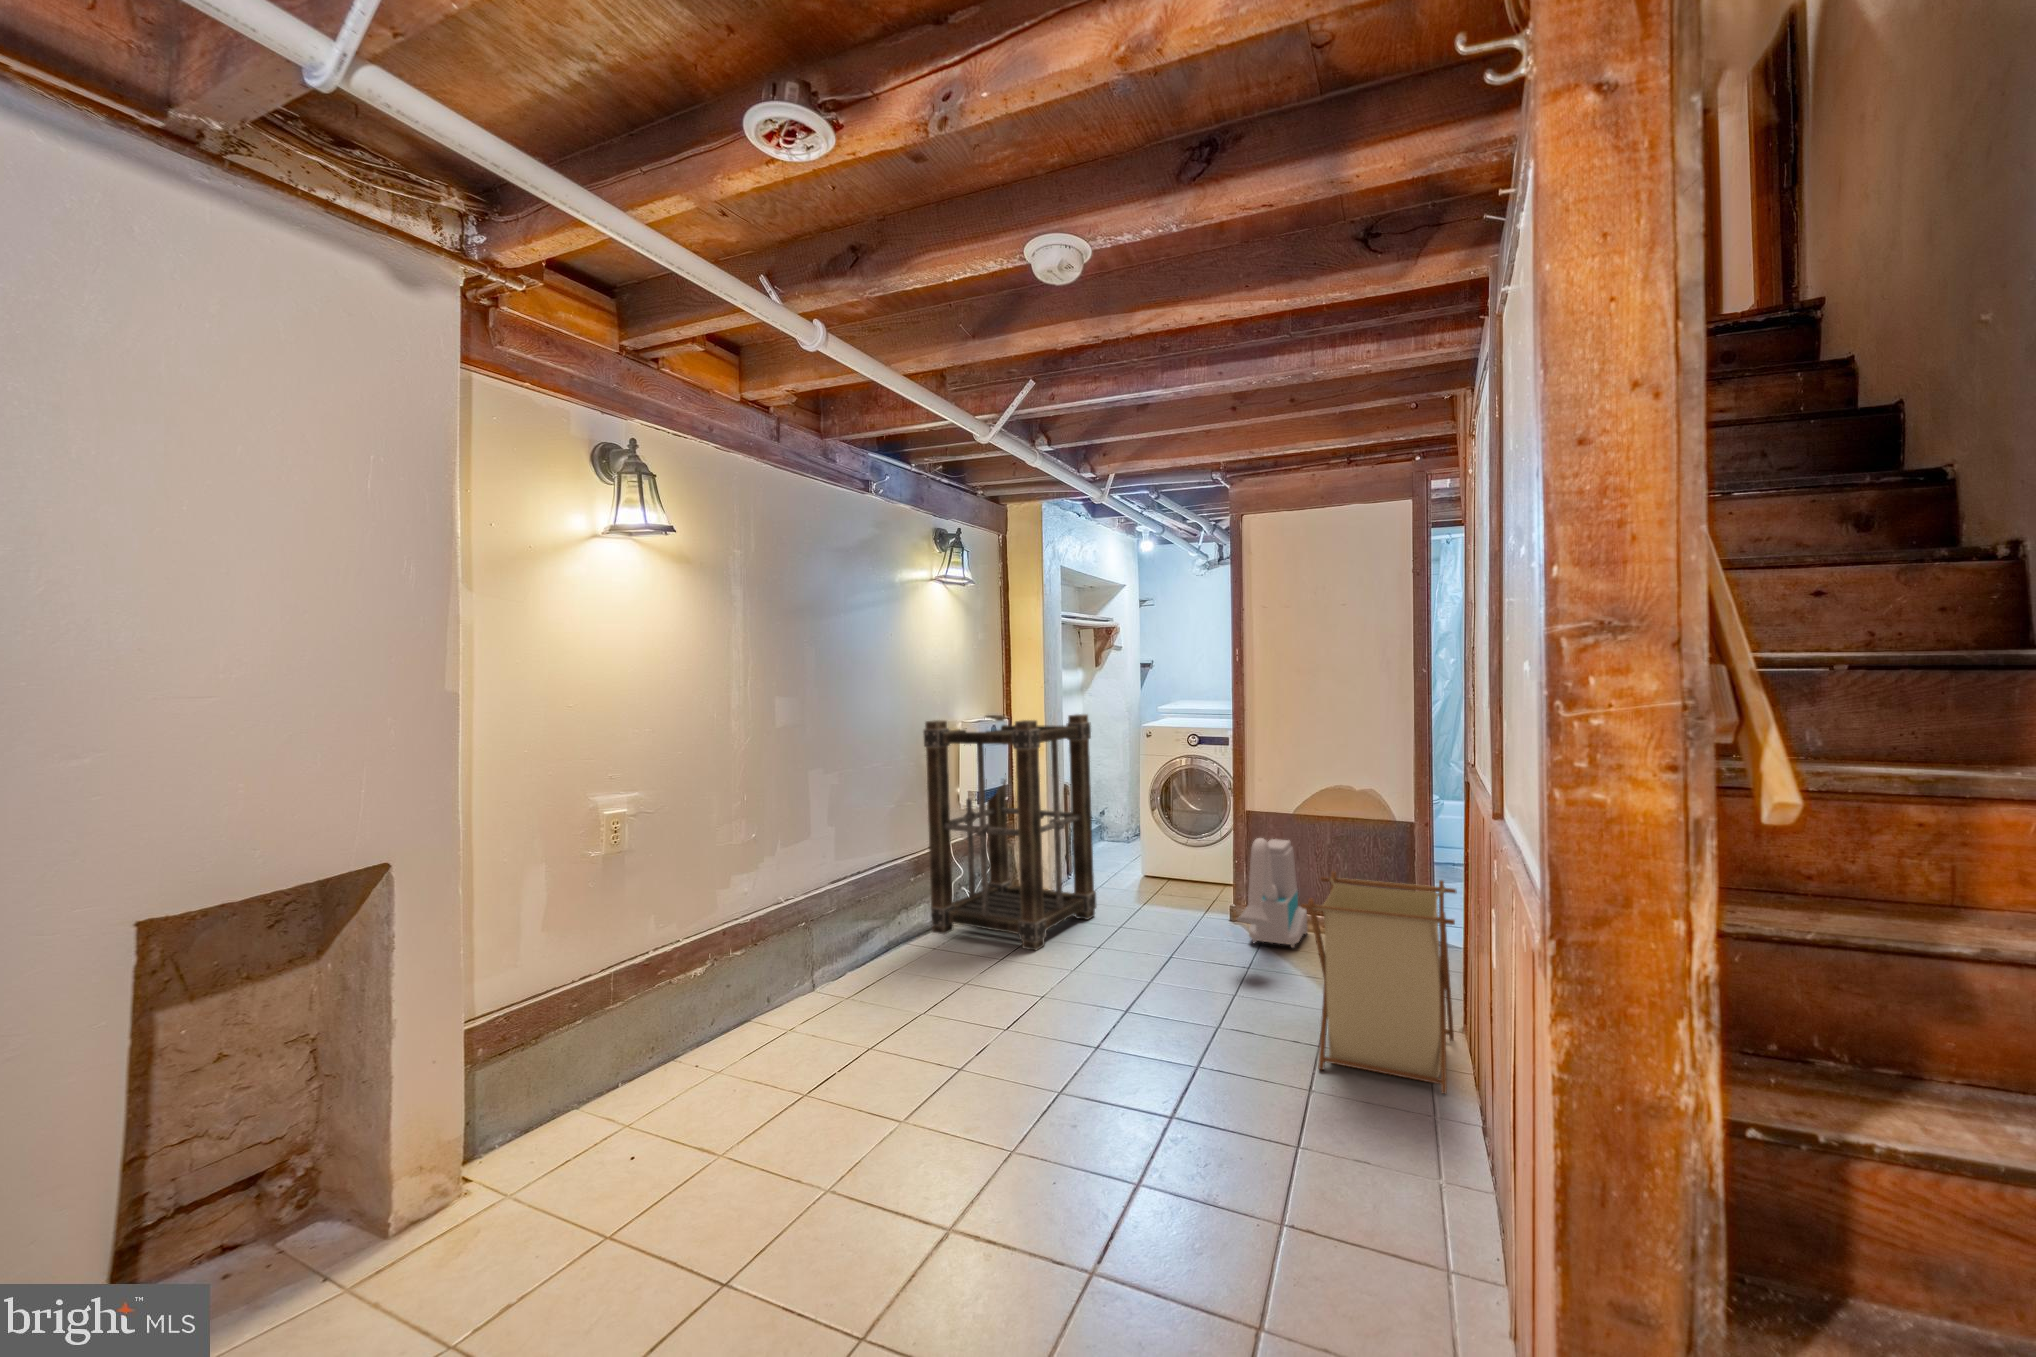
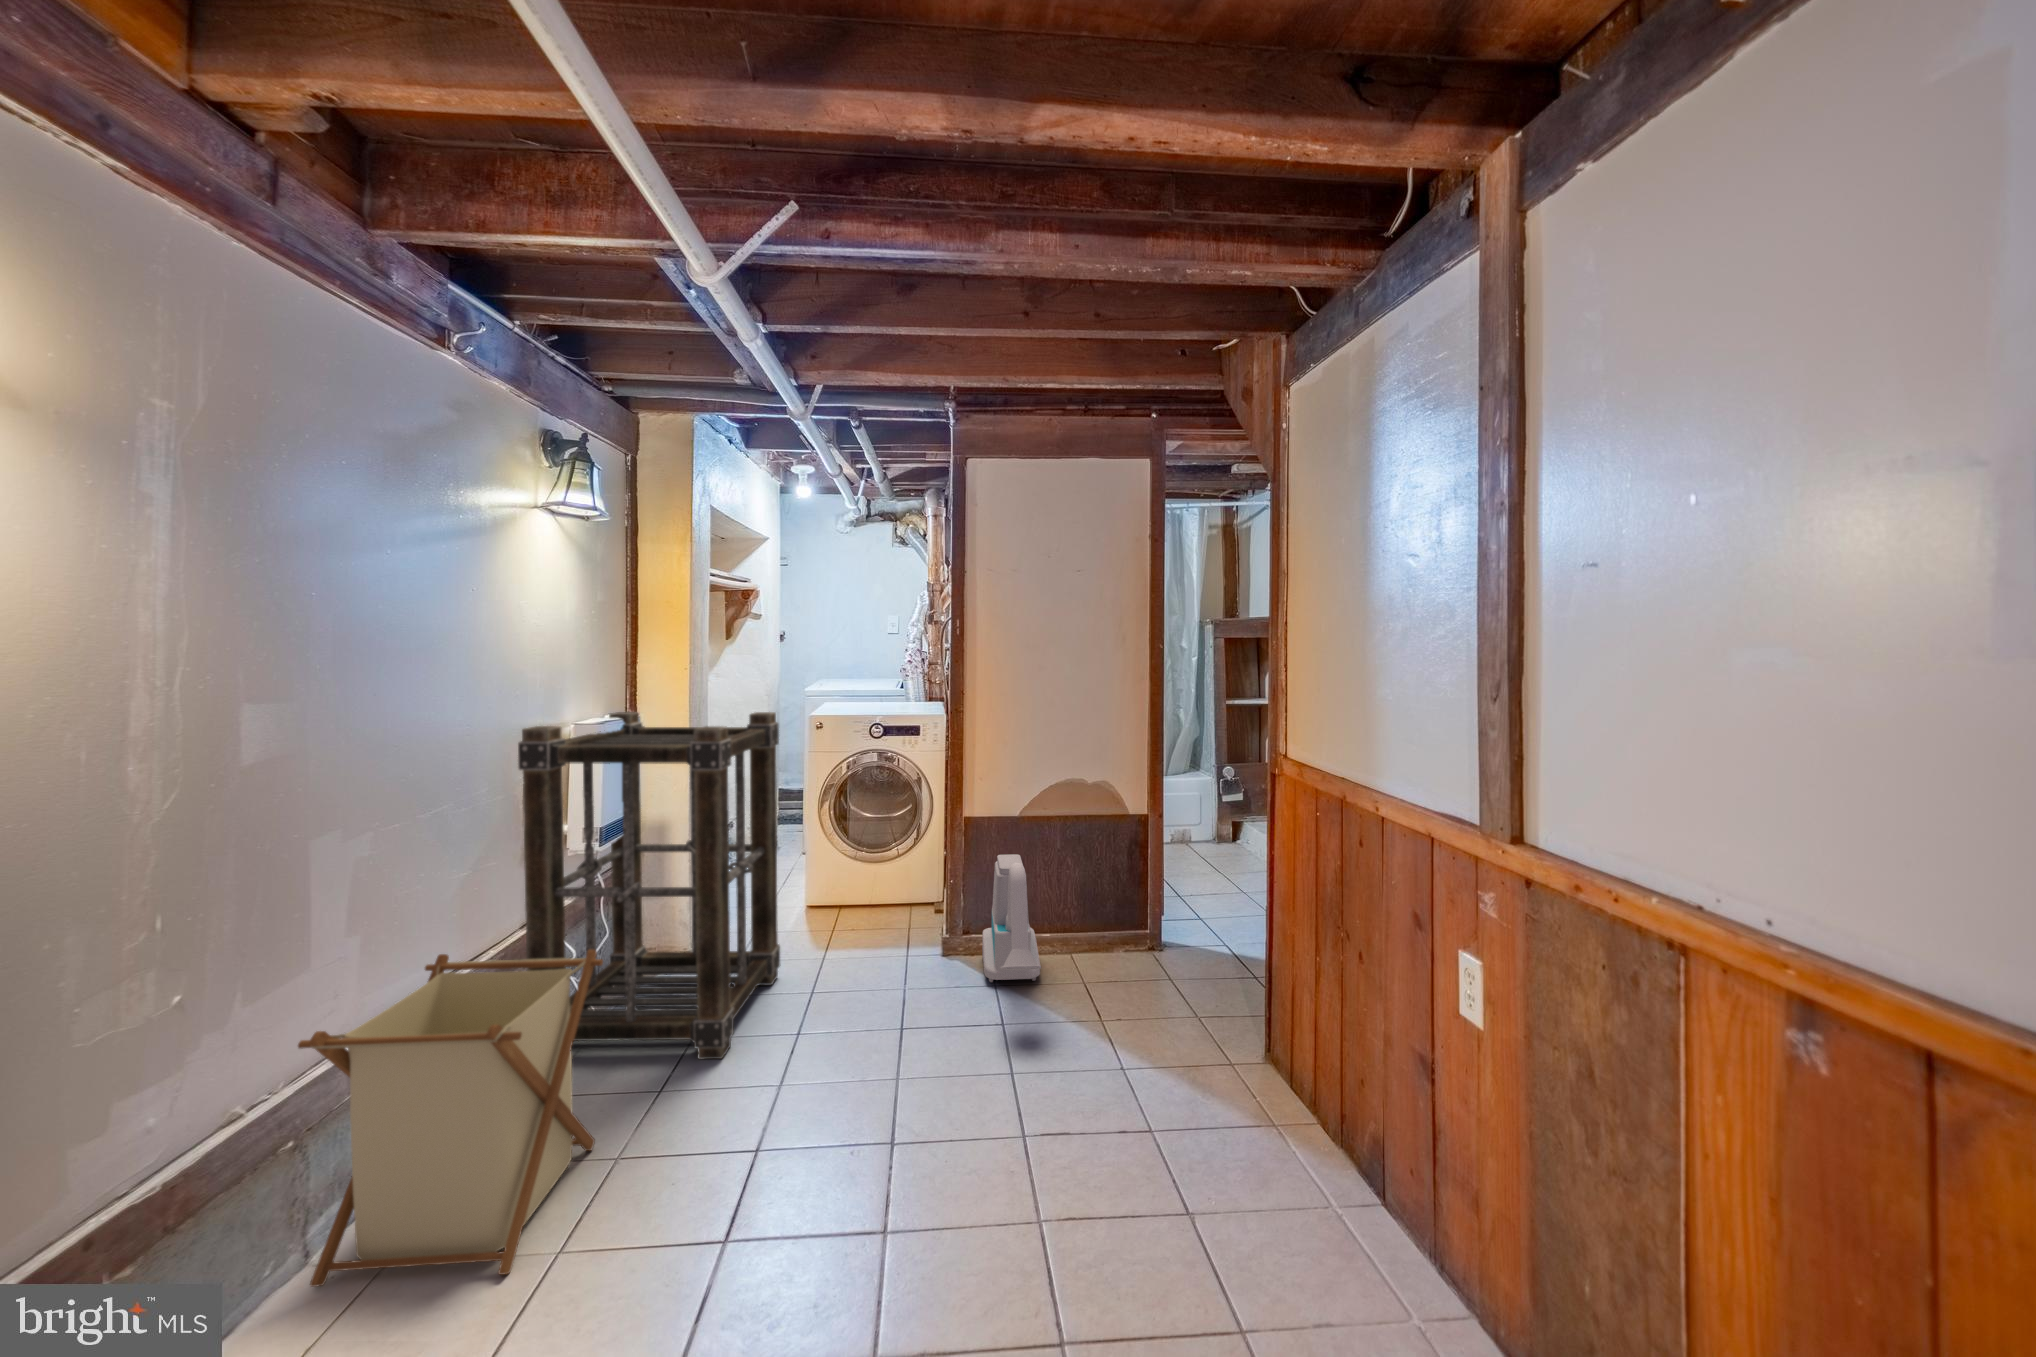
laundry basket: present [1302,871,1457,1094] -> present [298,950,603,1287]

